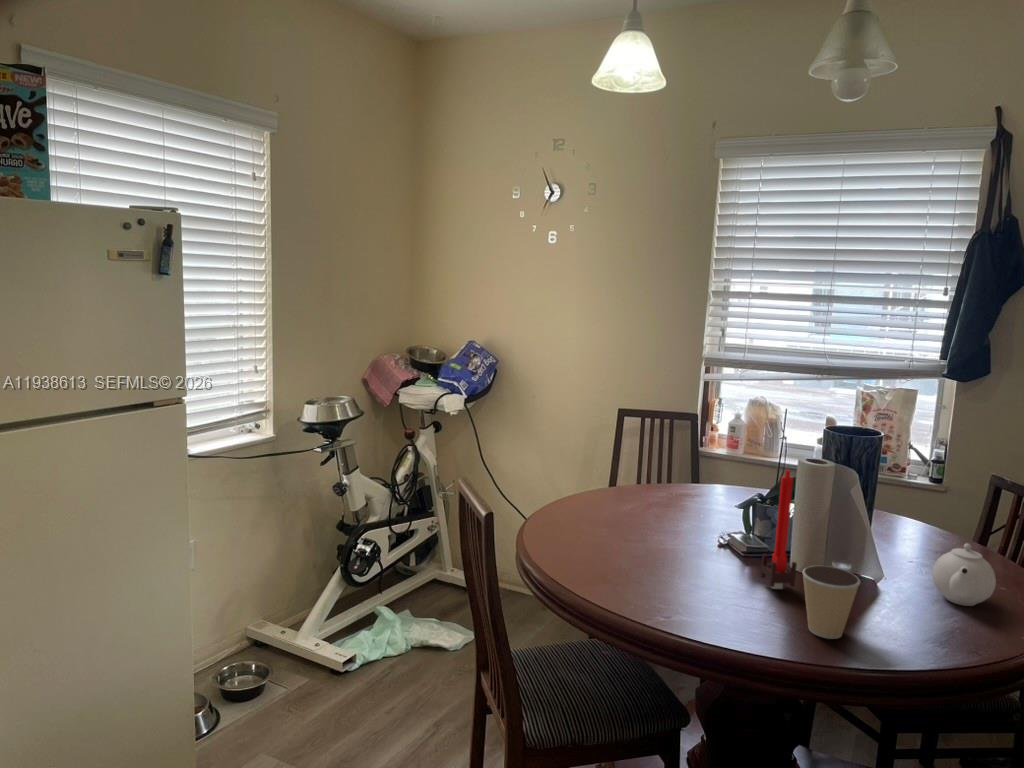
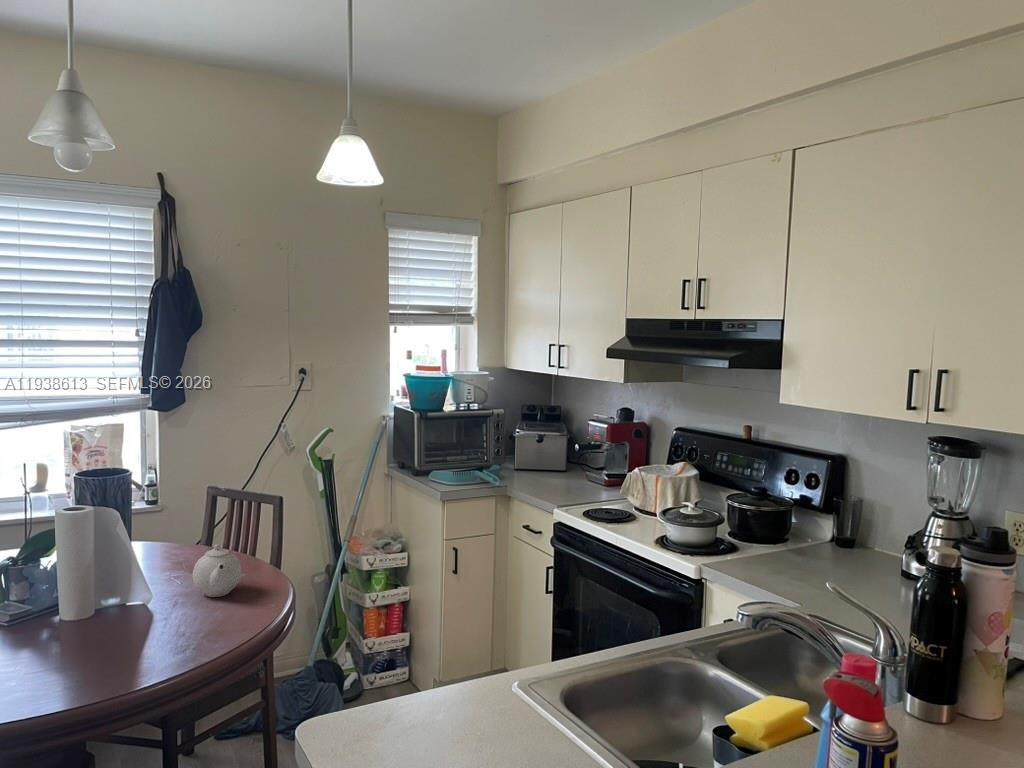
candle: present [761,470,797,589] -> none [34,522,76,649]
coffee cup: present [802,566,860,639] -> none [93,600,151,671]

